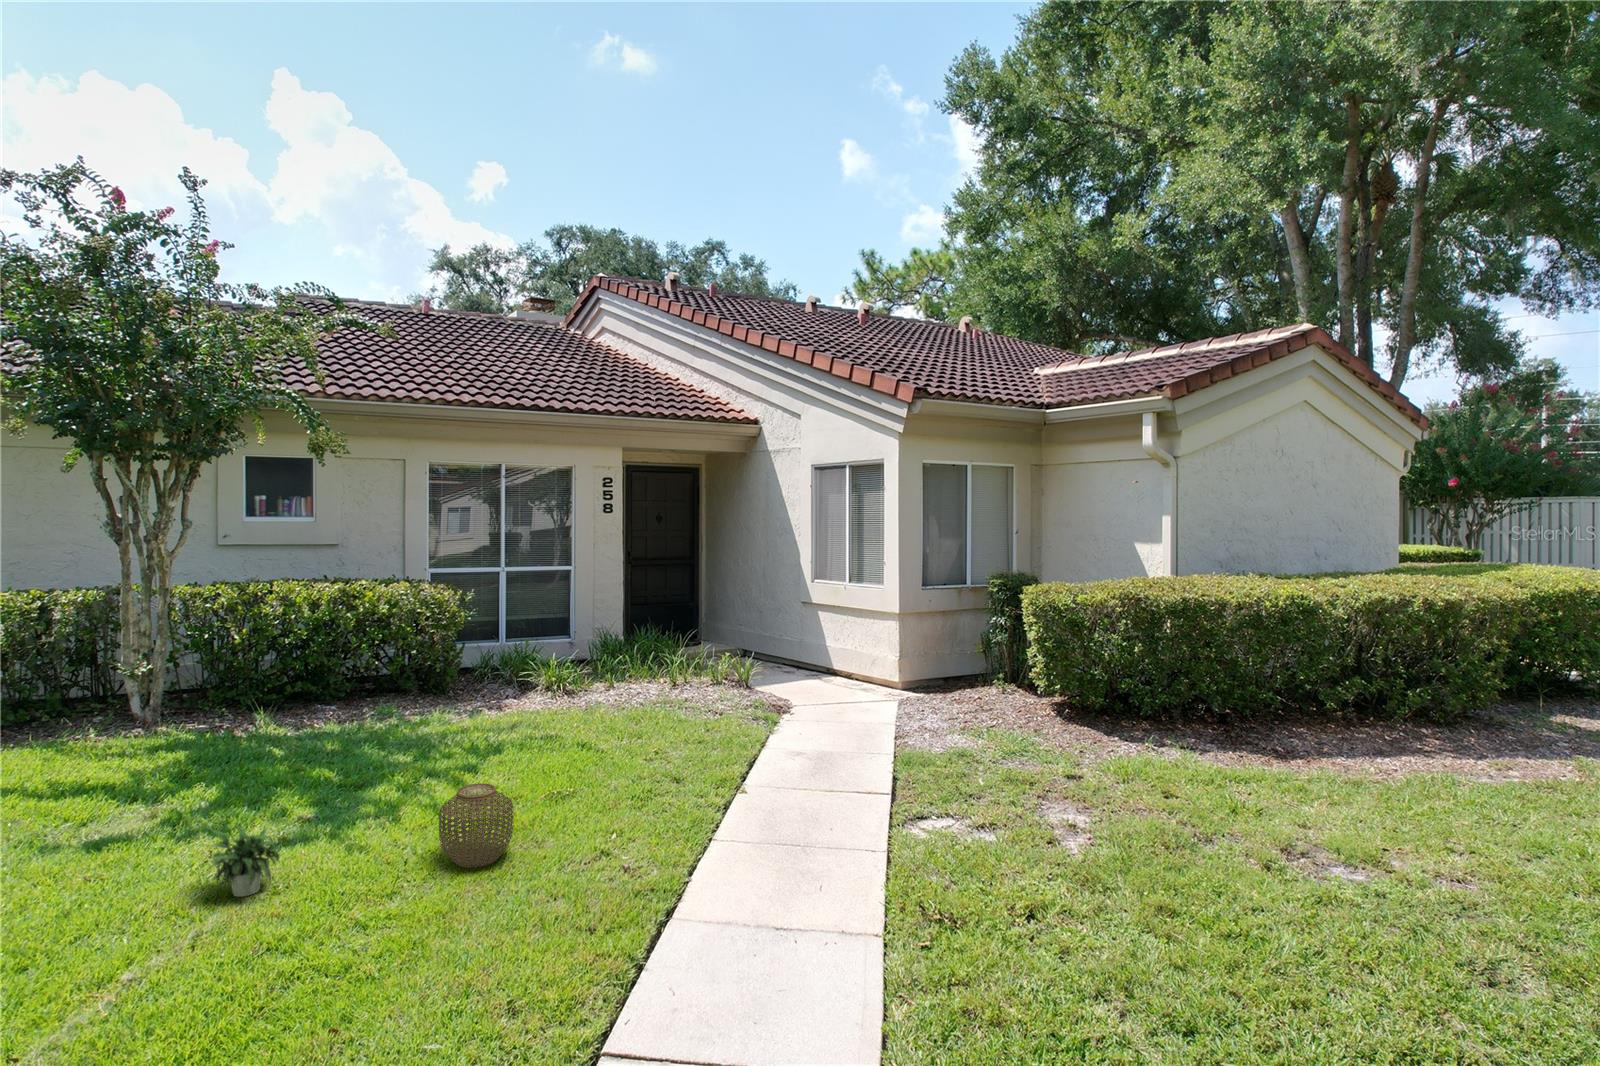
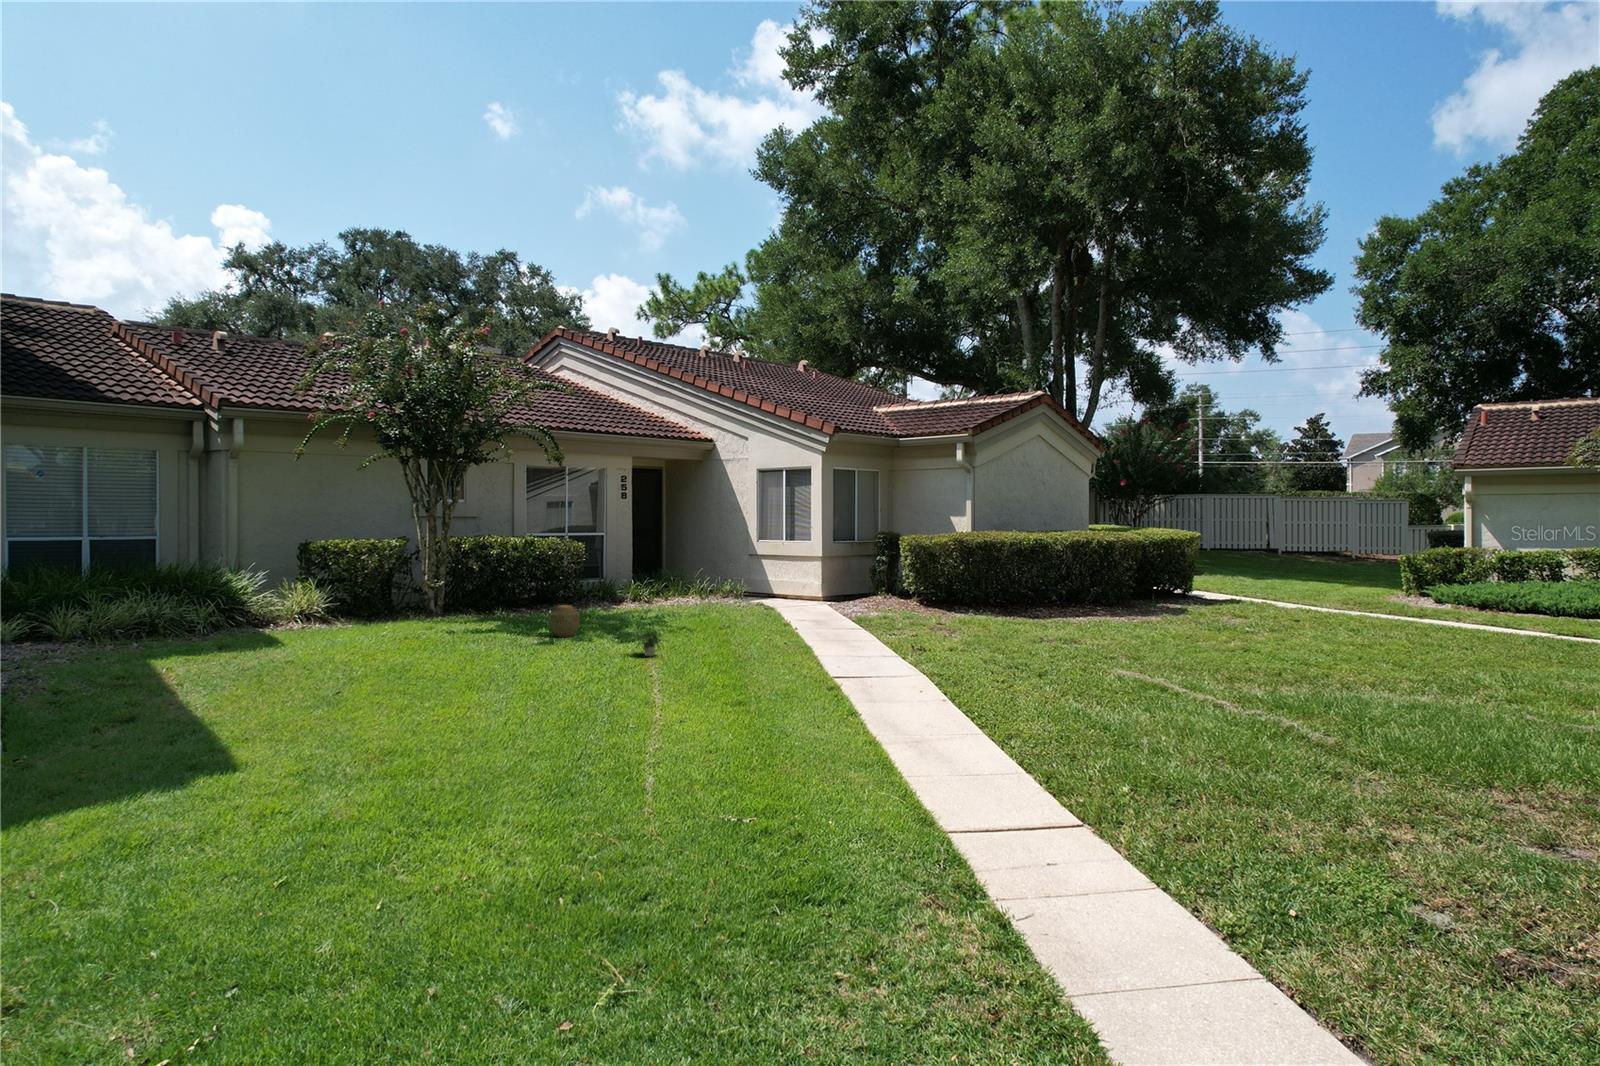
woven basket: present [439,783,513,868] -> present [550,605,580,637]

